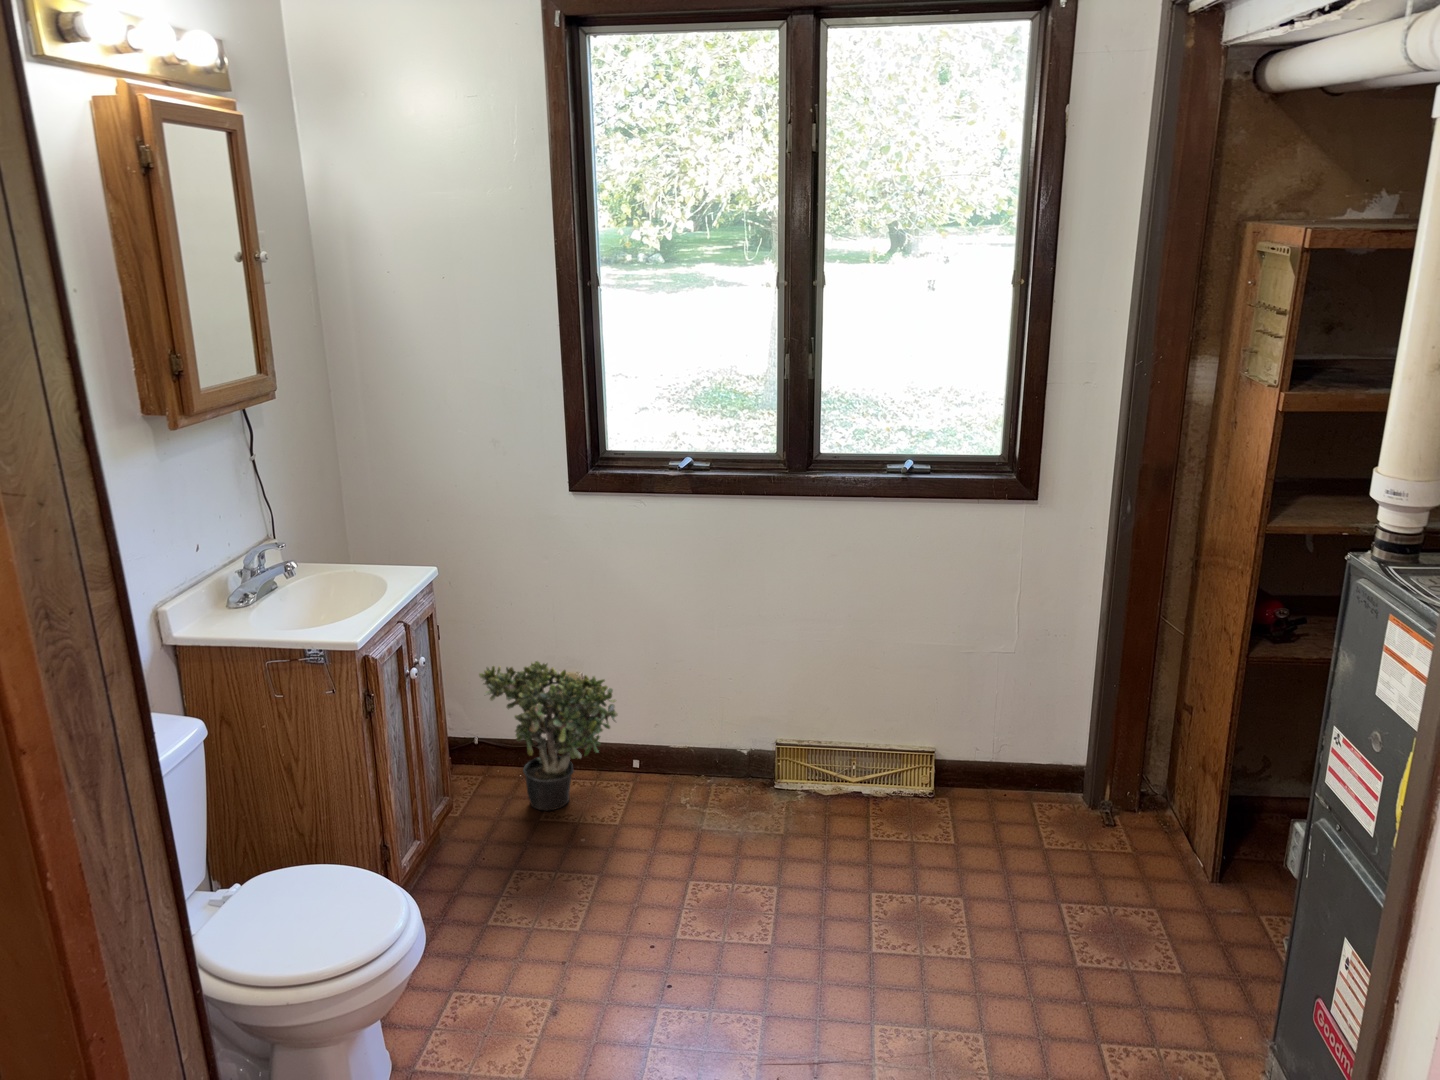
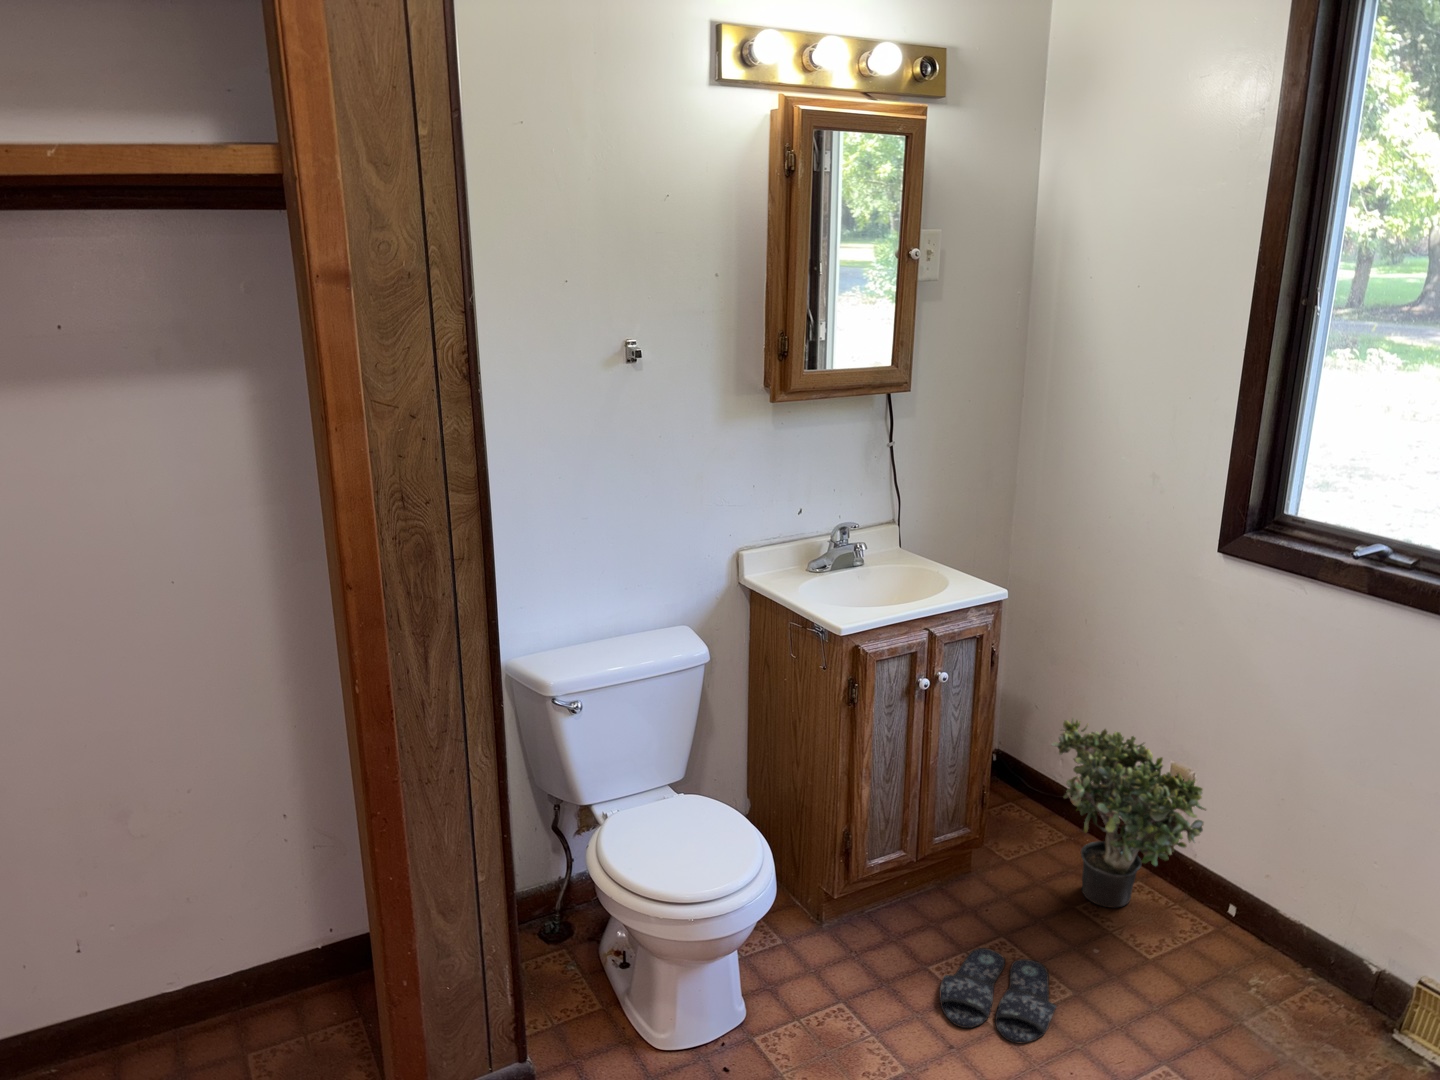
slippers: none [506,870,610,947] -> present [940,948,1057,1044]

